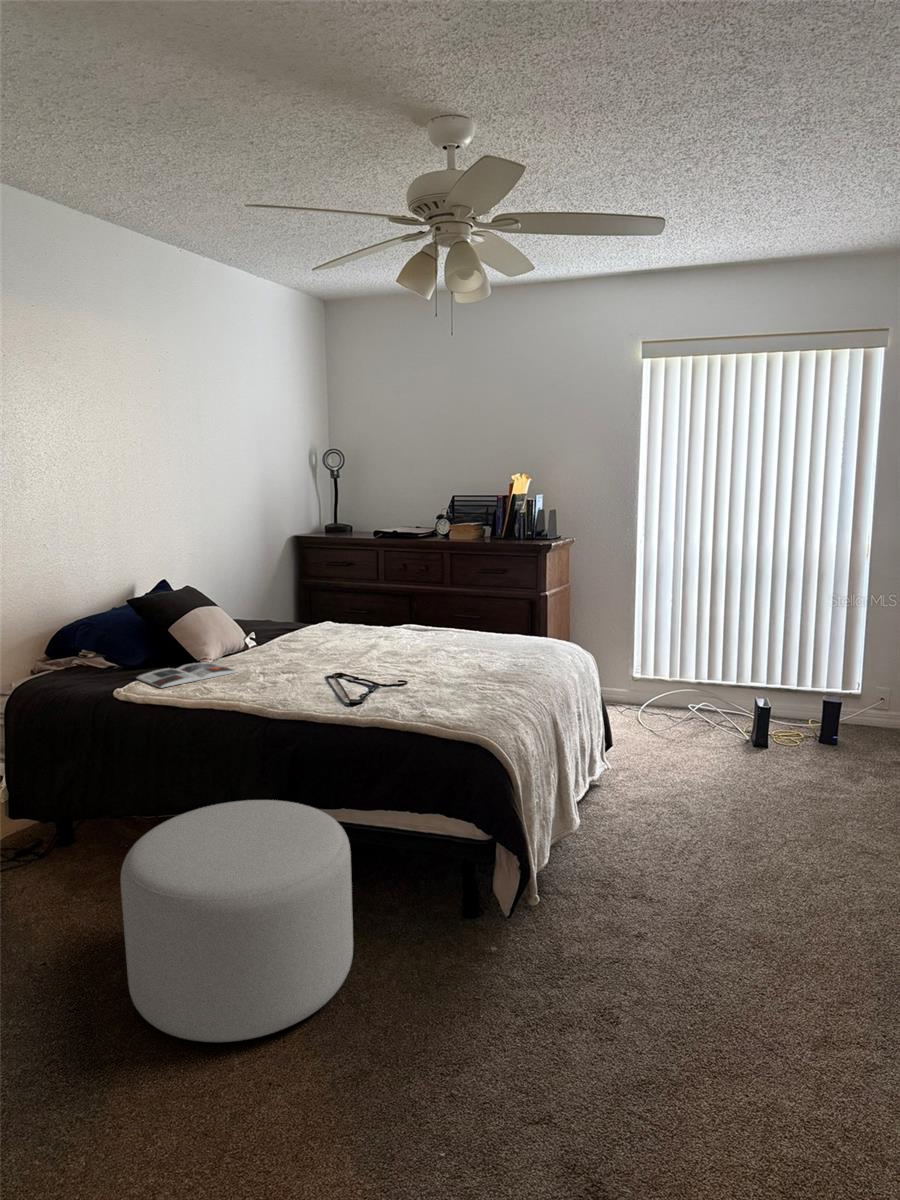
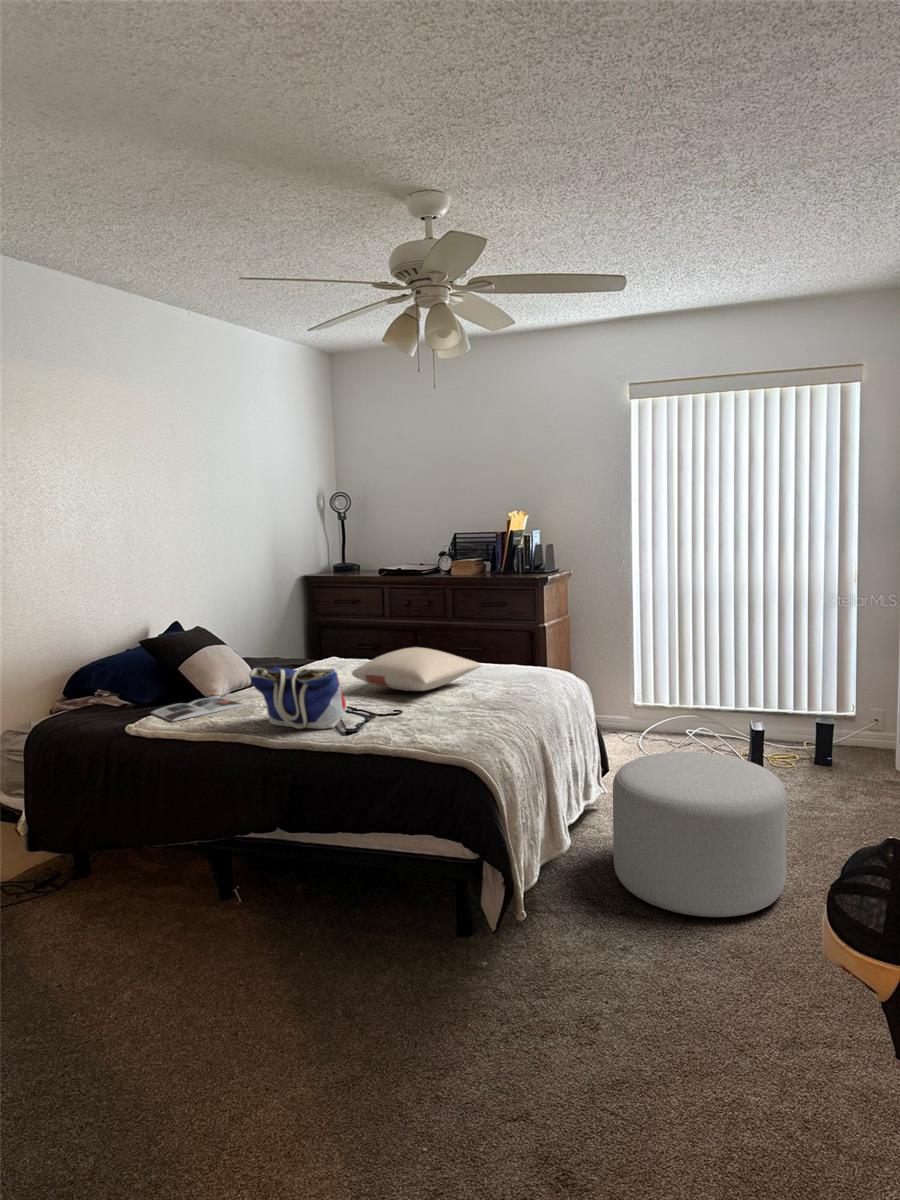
pillow: none [351,615,488,660] -> present [352,647,481,691]
tote bag: none [245,633,350,700] -> present [249,667,348,729]
ottoman: present [121,800,353,1042] -> present [613,752,787,917]

